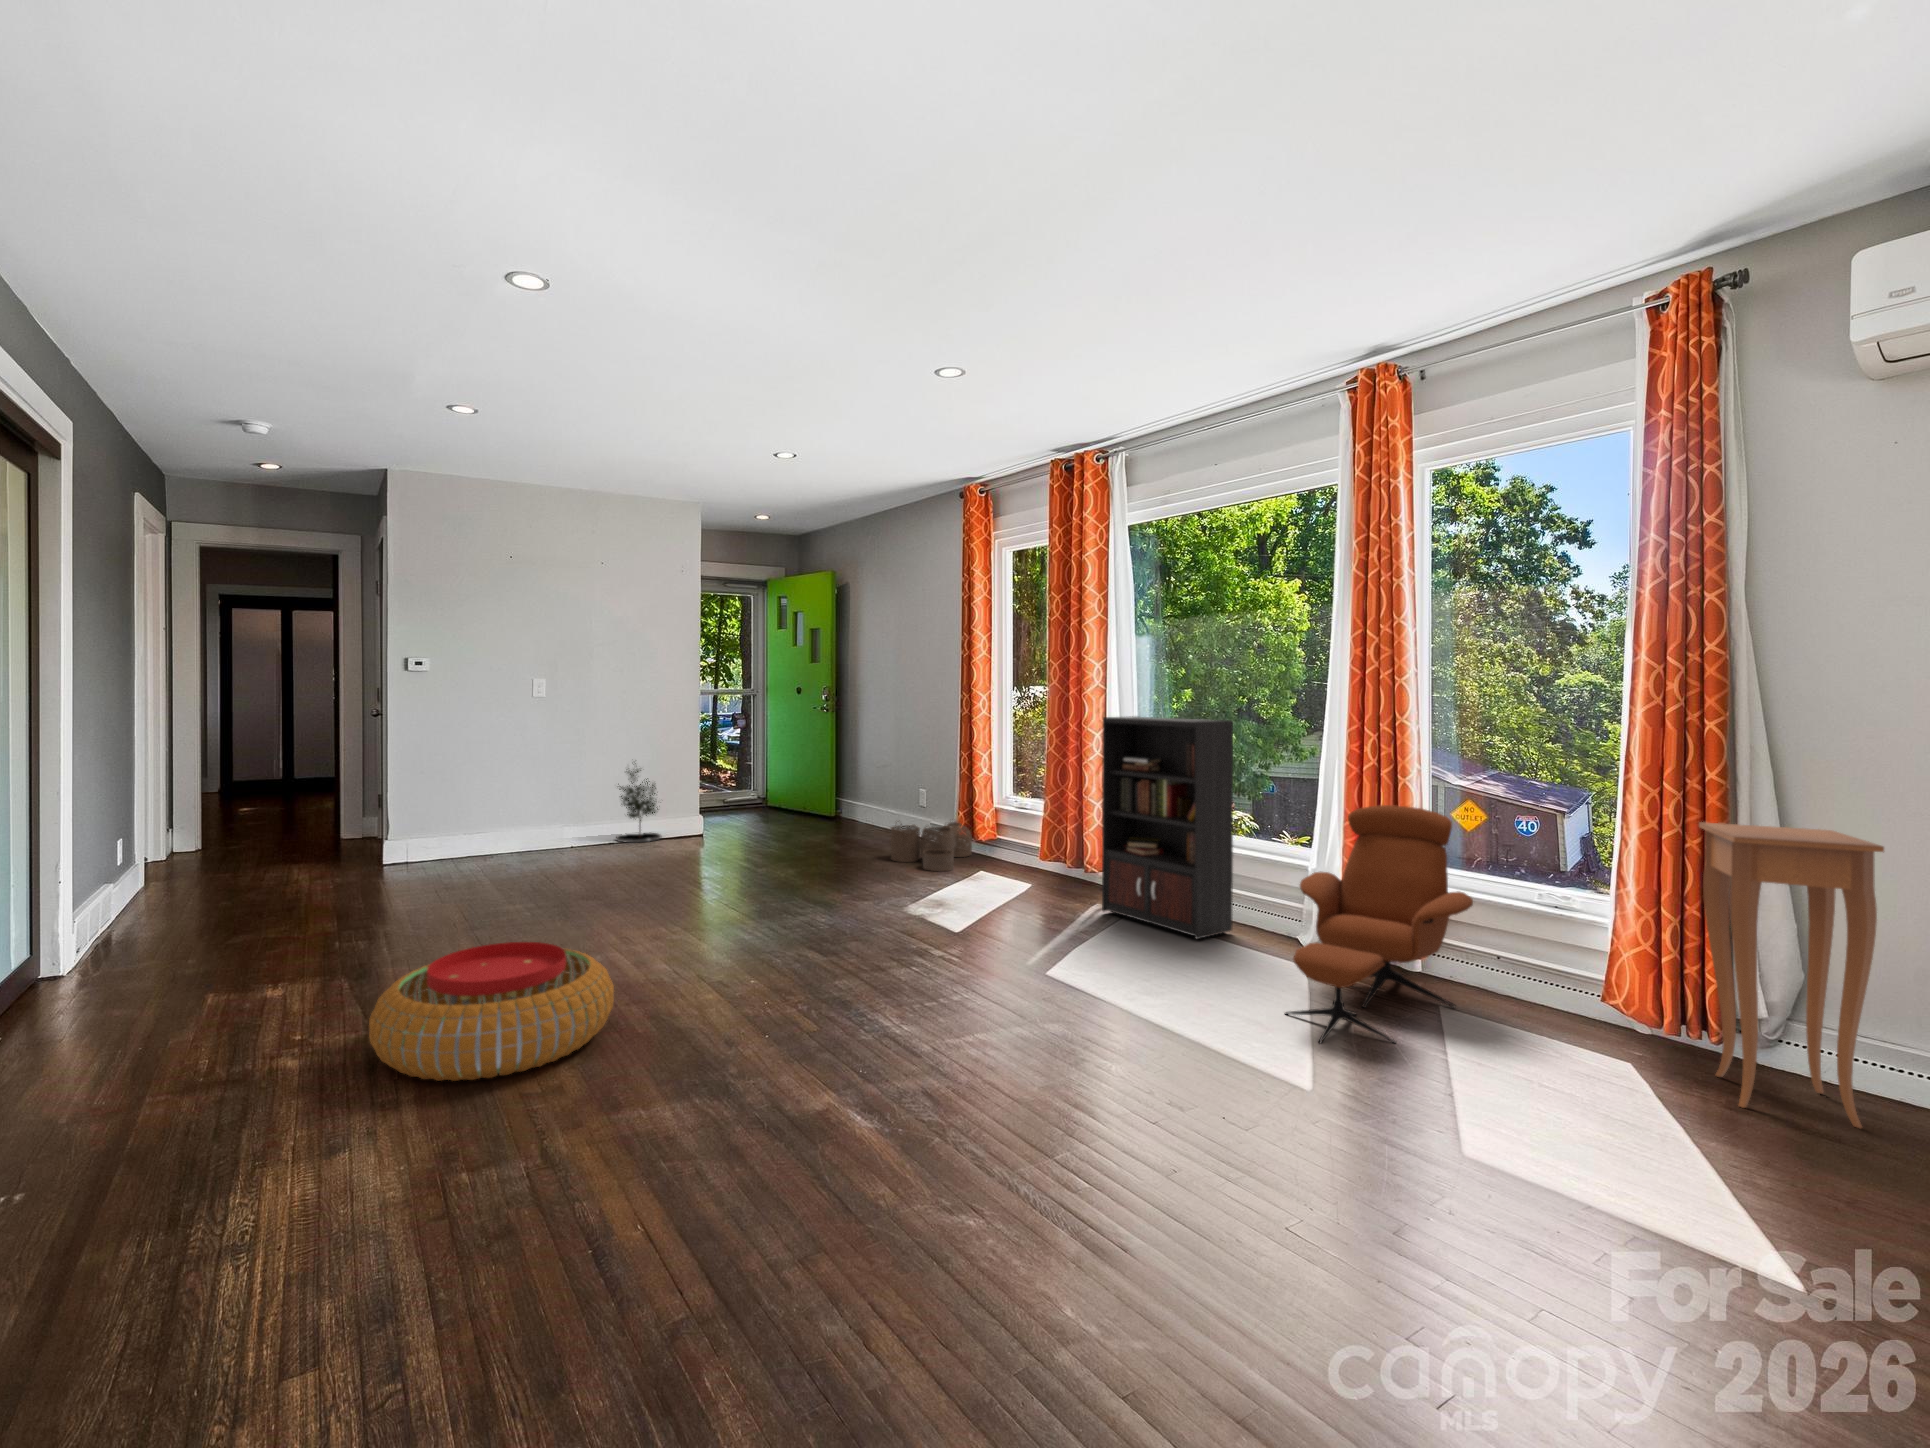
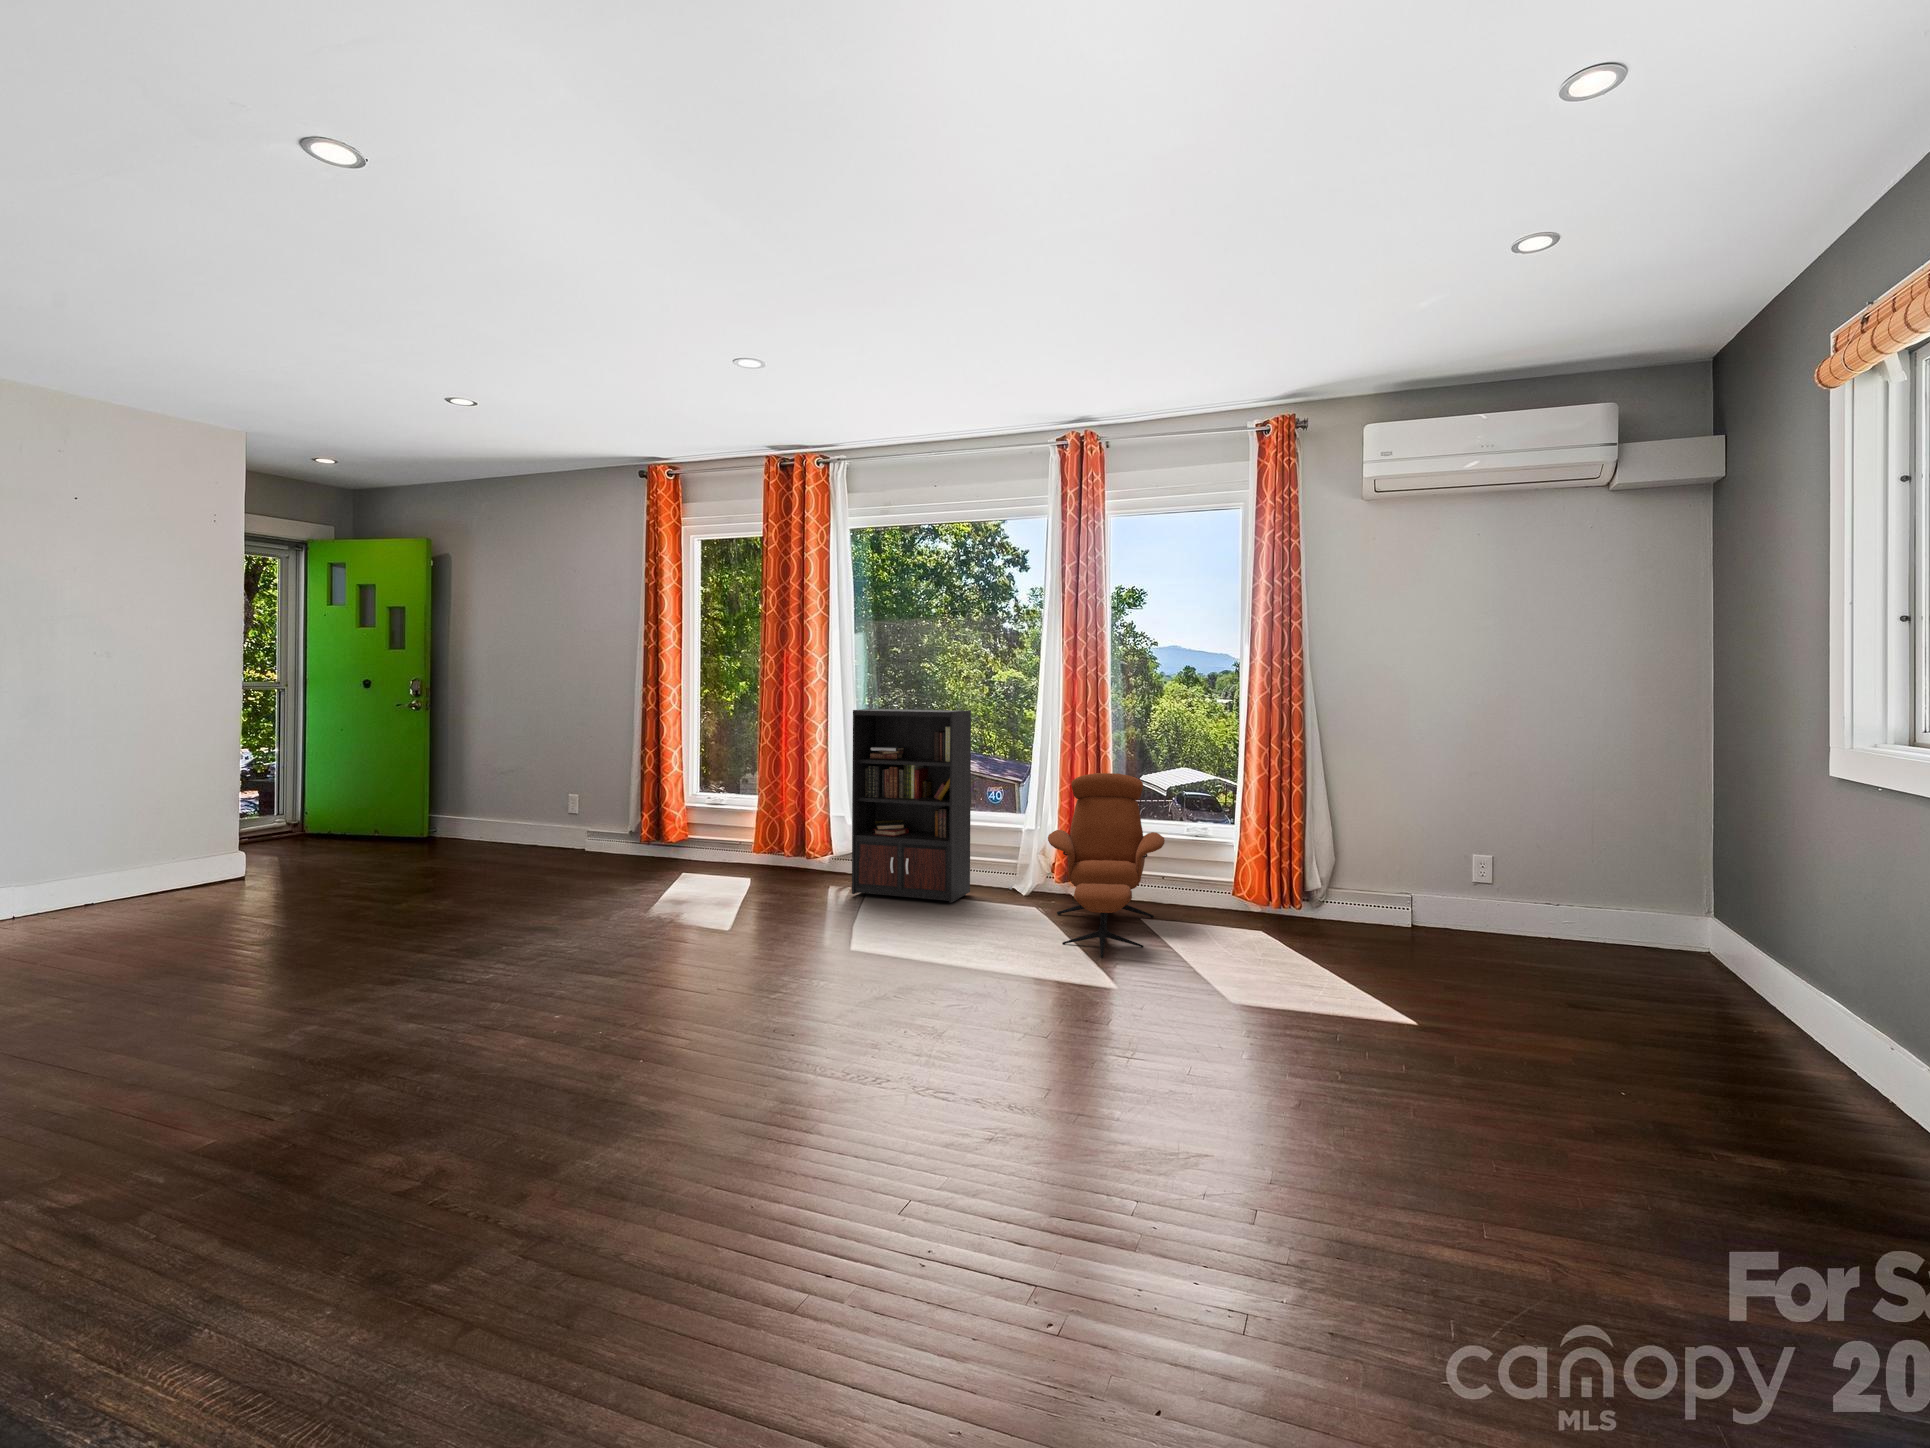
potted tree: present [615,763,662,843] -> none [90,786,183,910]
woven basket: present [891,822,972,872] -> none [571,825,662,883]
side table: present [1699,822,1884,1128] -> none [1292,768,1383,941]
pouf: present [369,942,614,1081] -> none [66,1026,462,1246]

